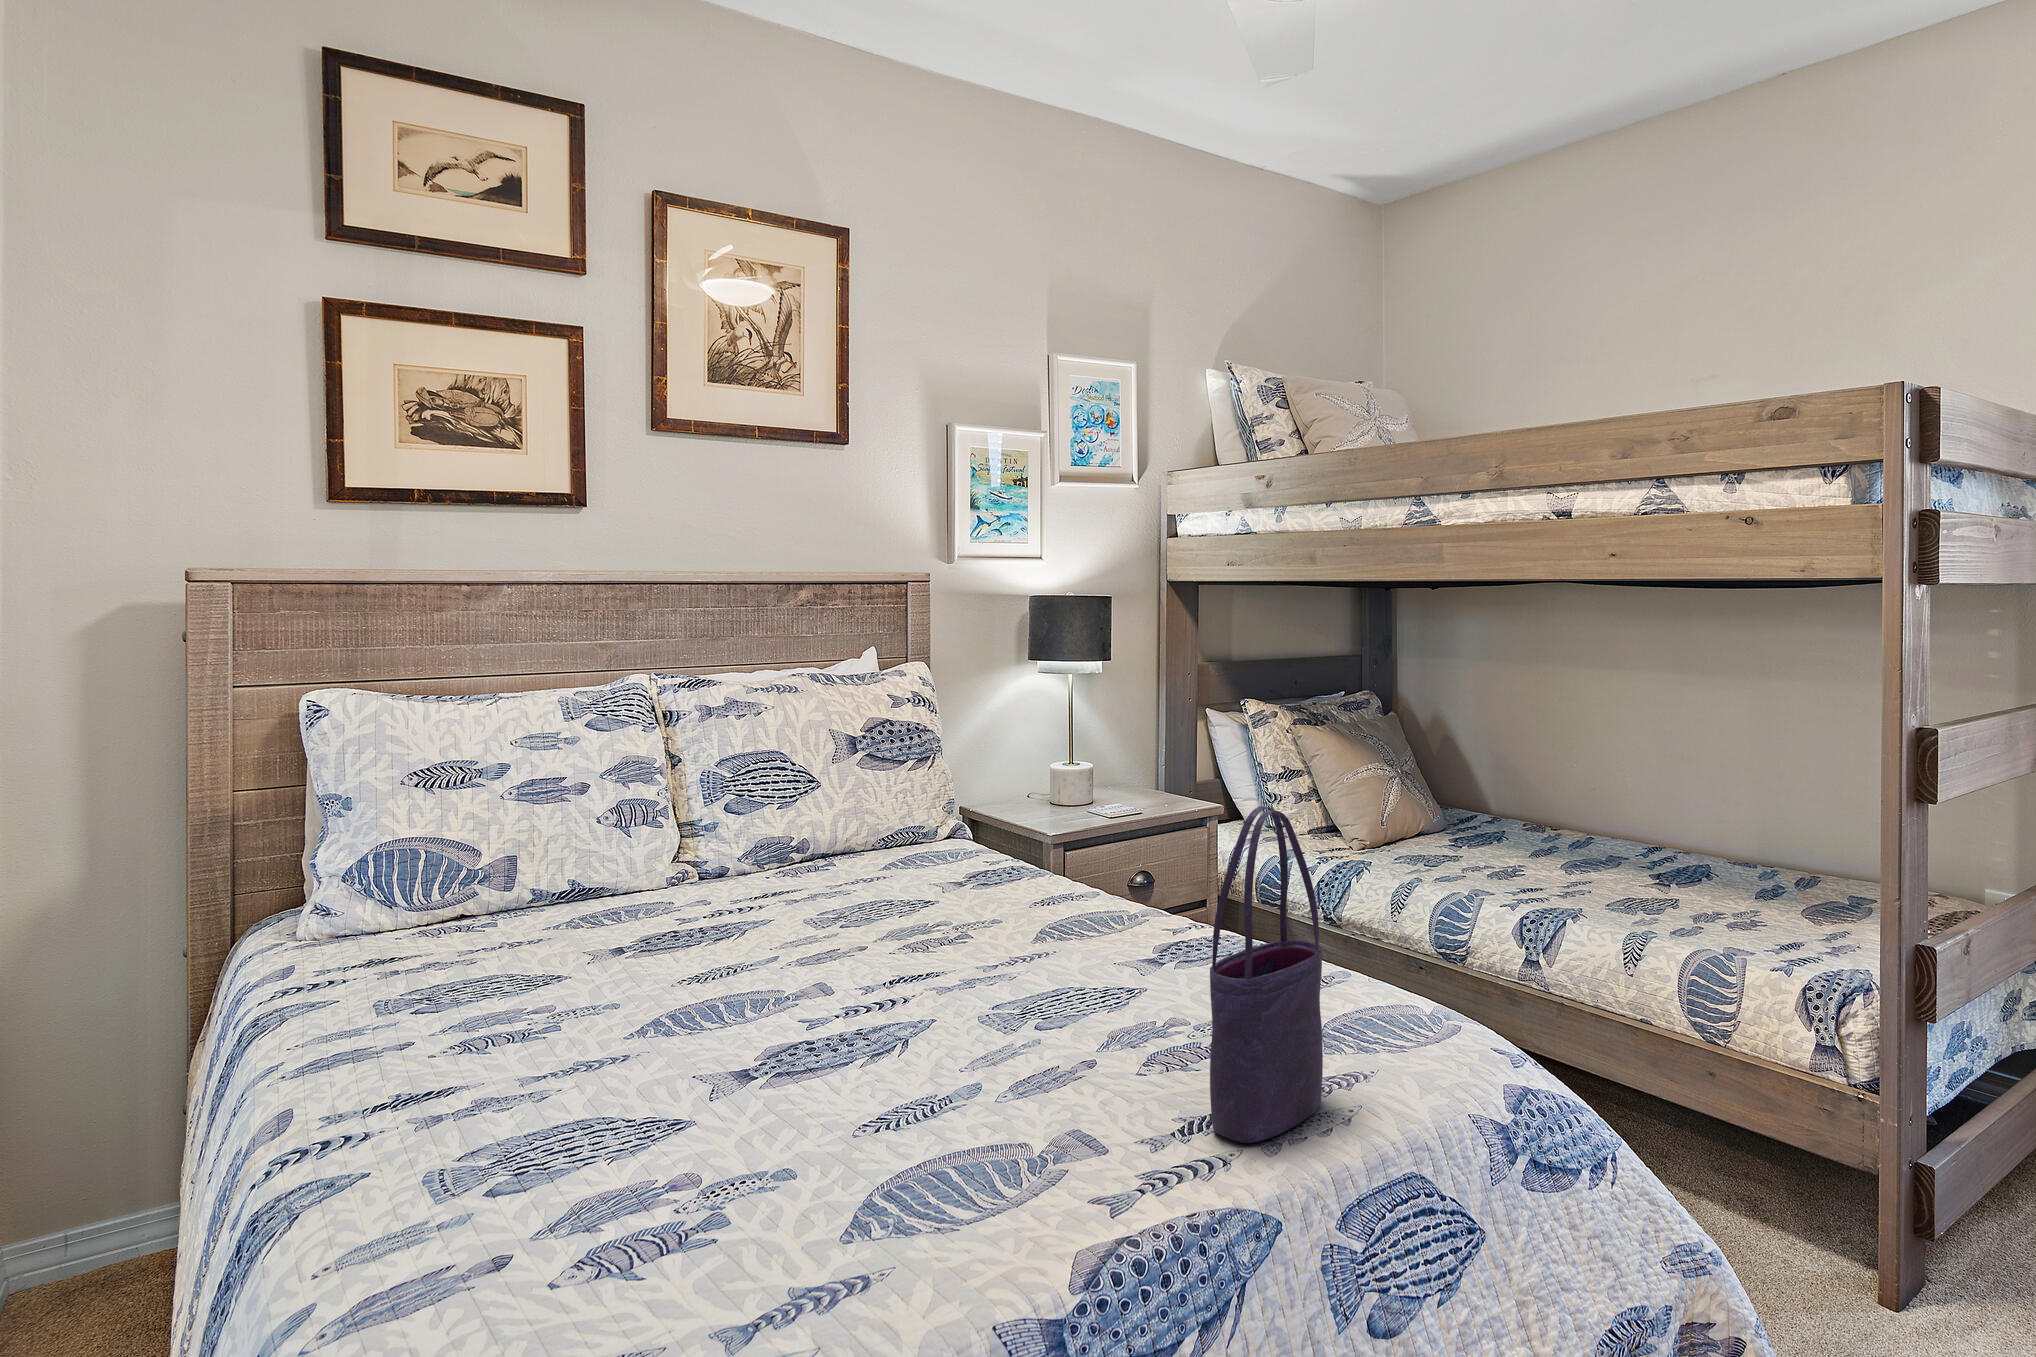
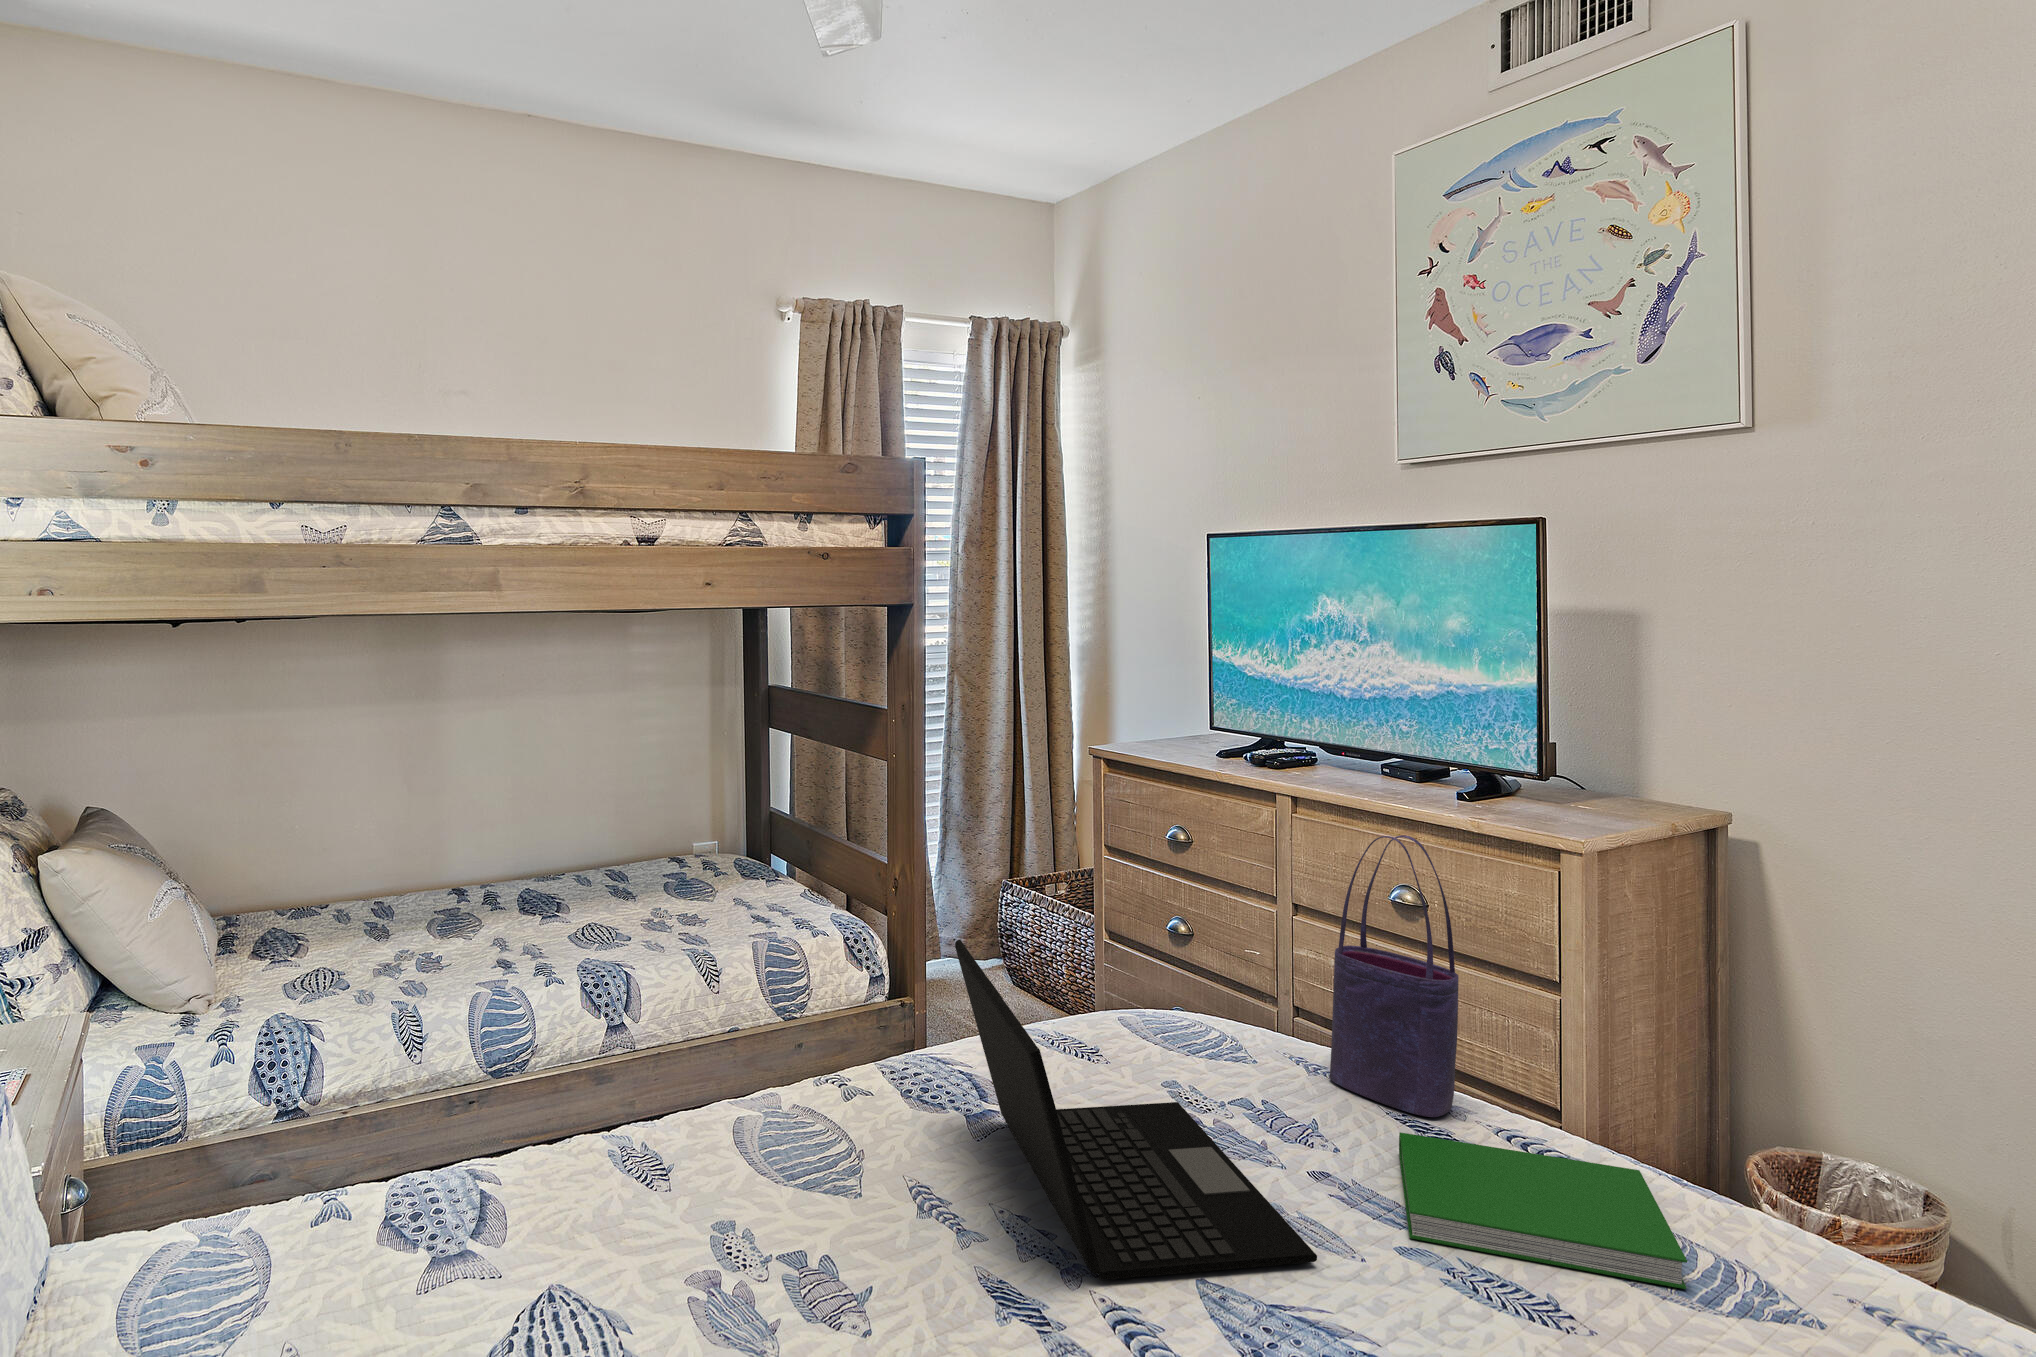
laptop: none [898,809,1176,1047] -> present [955,940,1317,1280]
hardcover book: none [865,1063,1120,1216] -> present [1399,1132,1687,1289]

